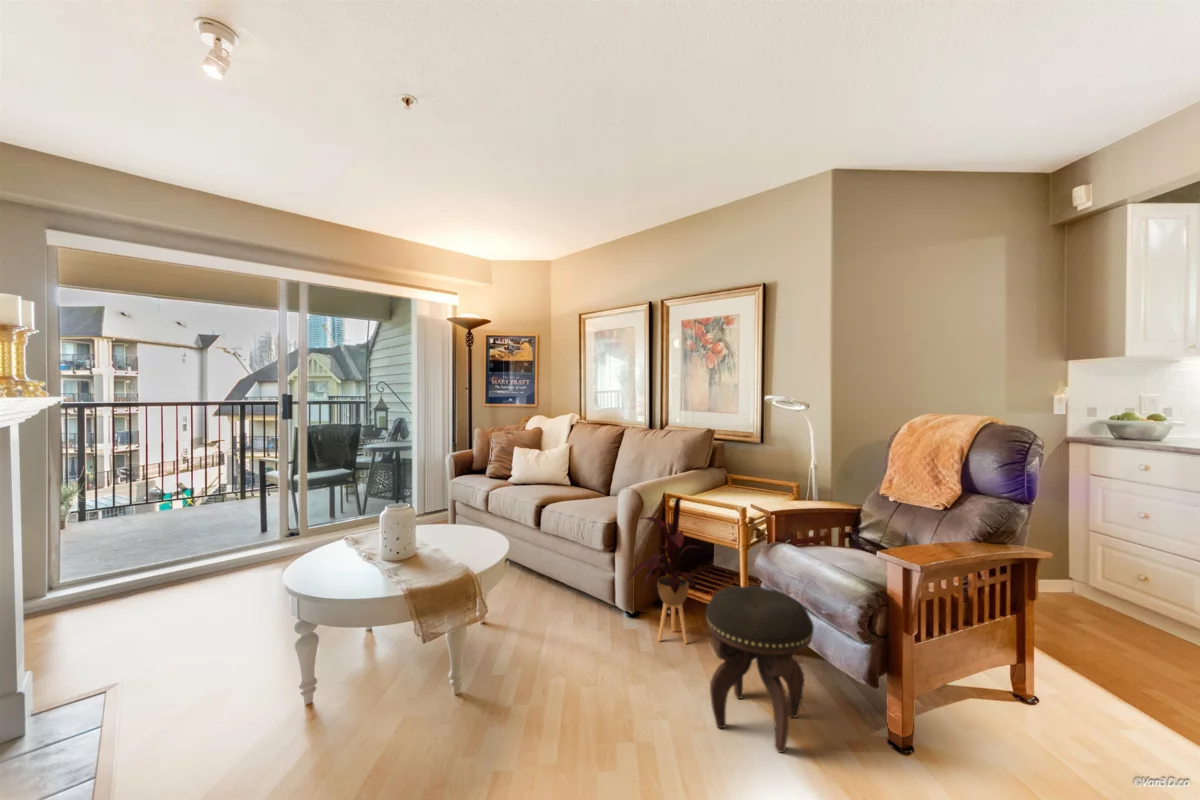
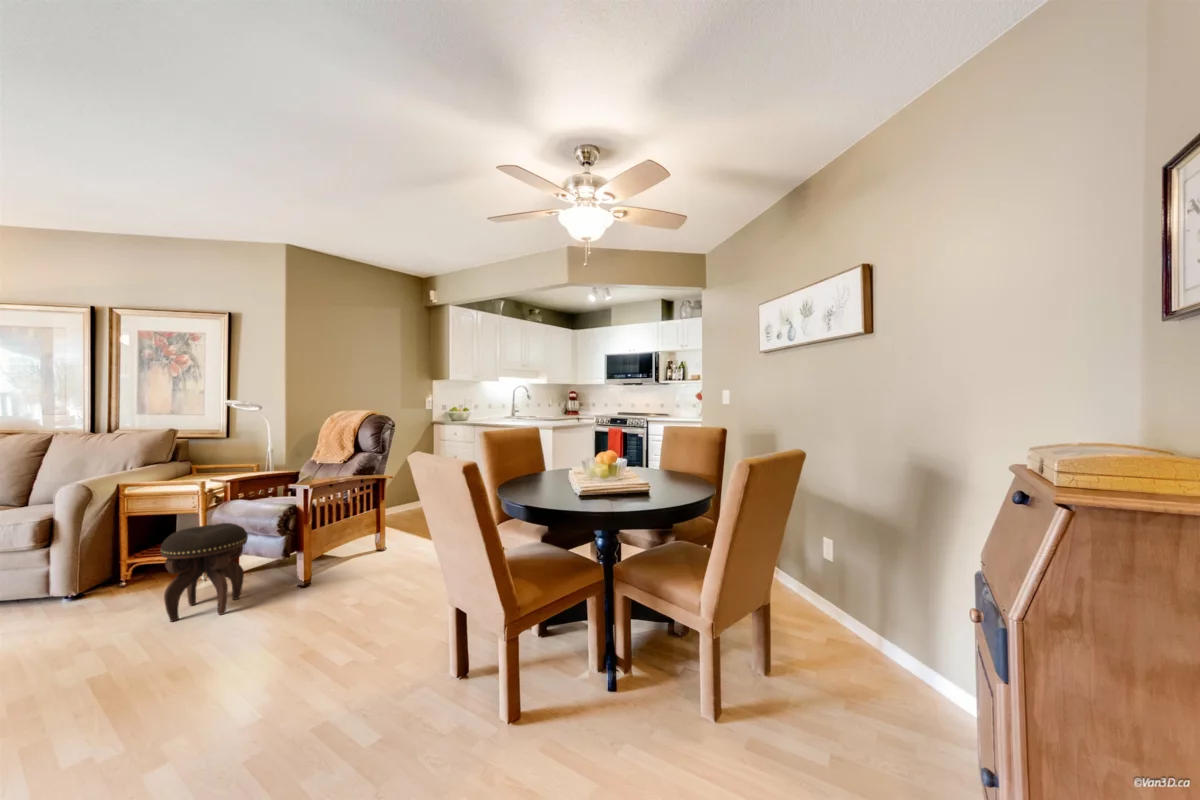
house plant: present [629,497,700,644] -> none [70,478,161,603]

